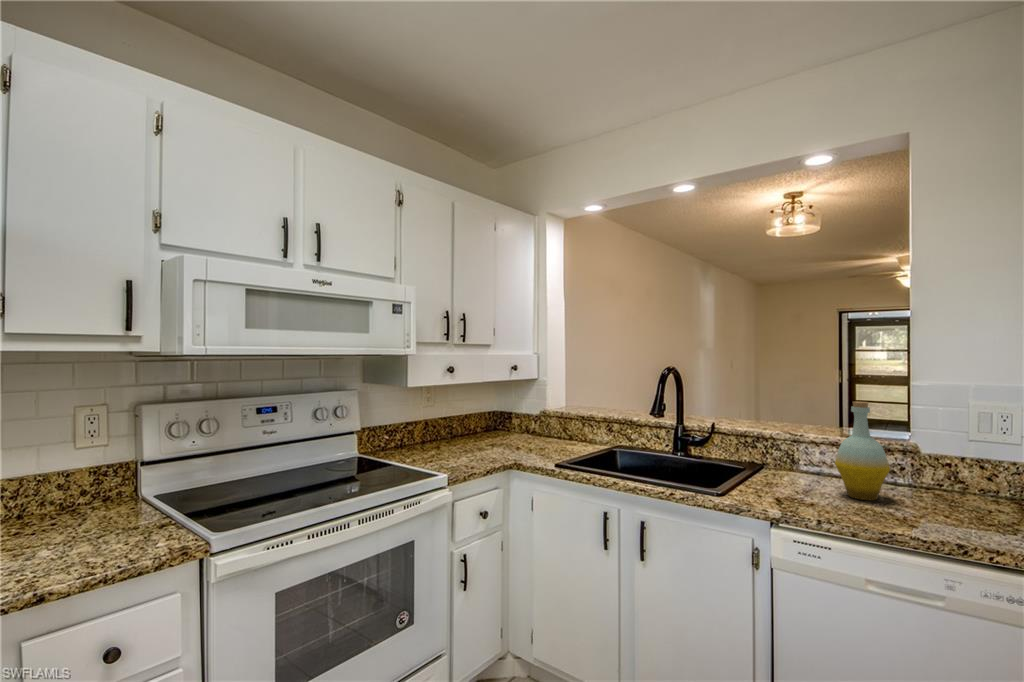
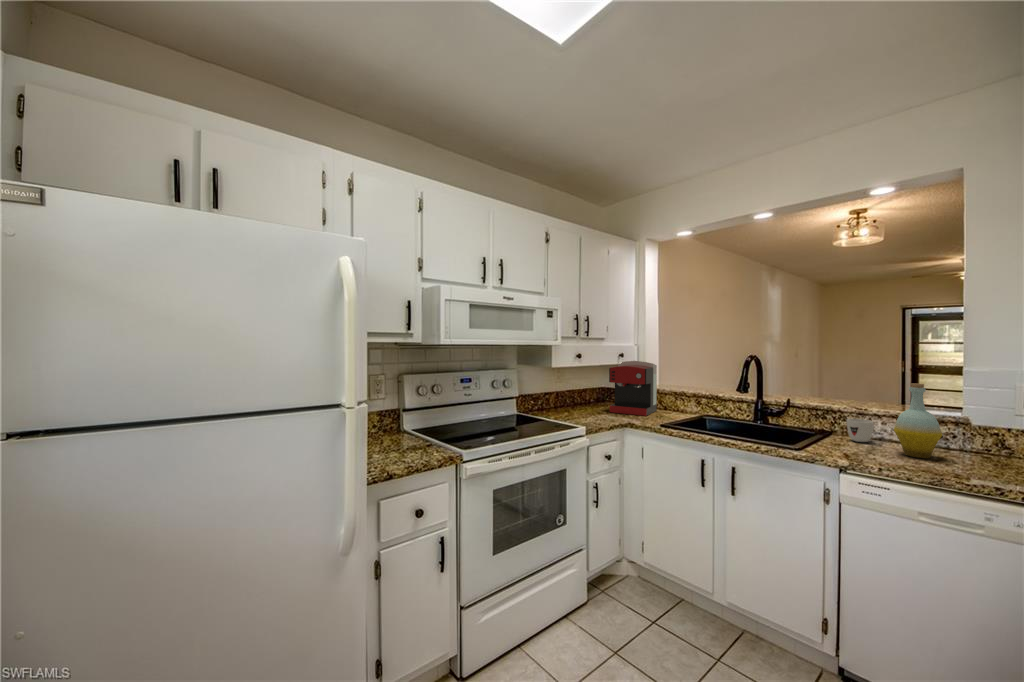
coffee maker: none [495,375,559,450] -> present [609,361,657,416]
mug: none [781,448,812,479] -> present [847,419,874,442]

